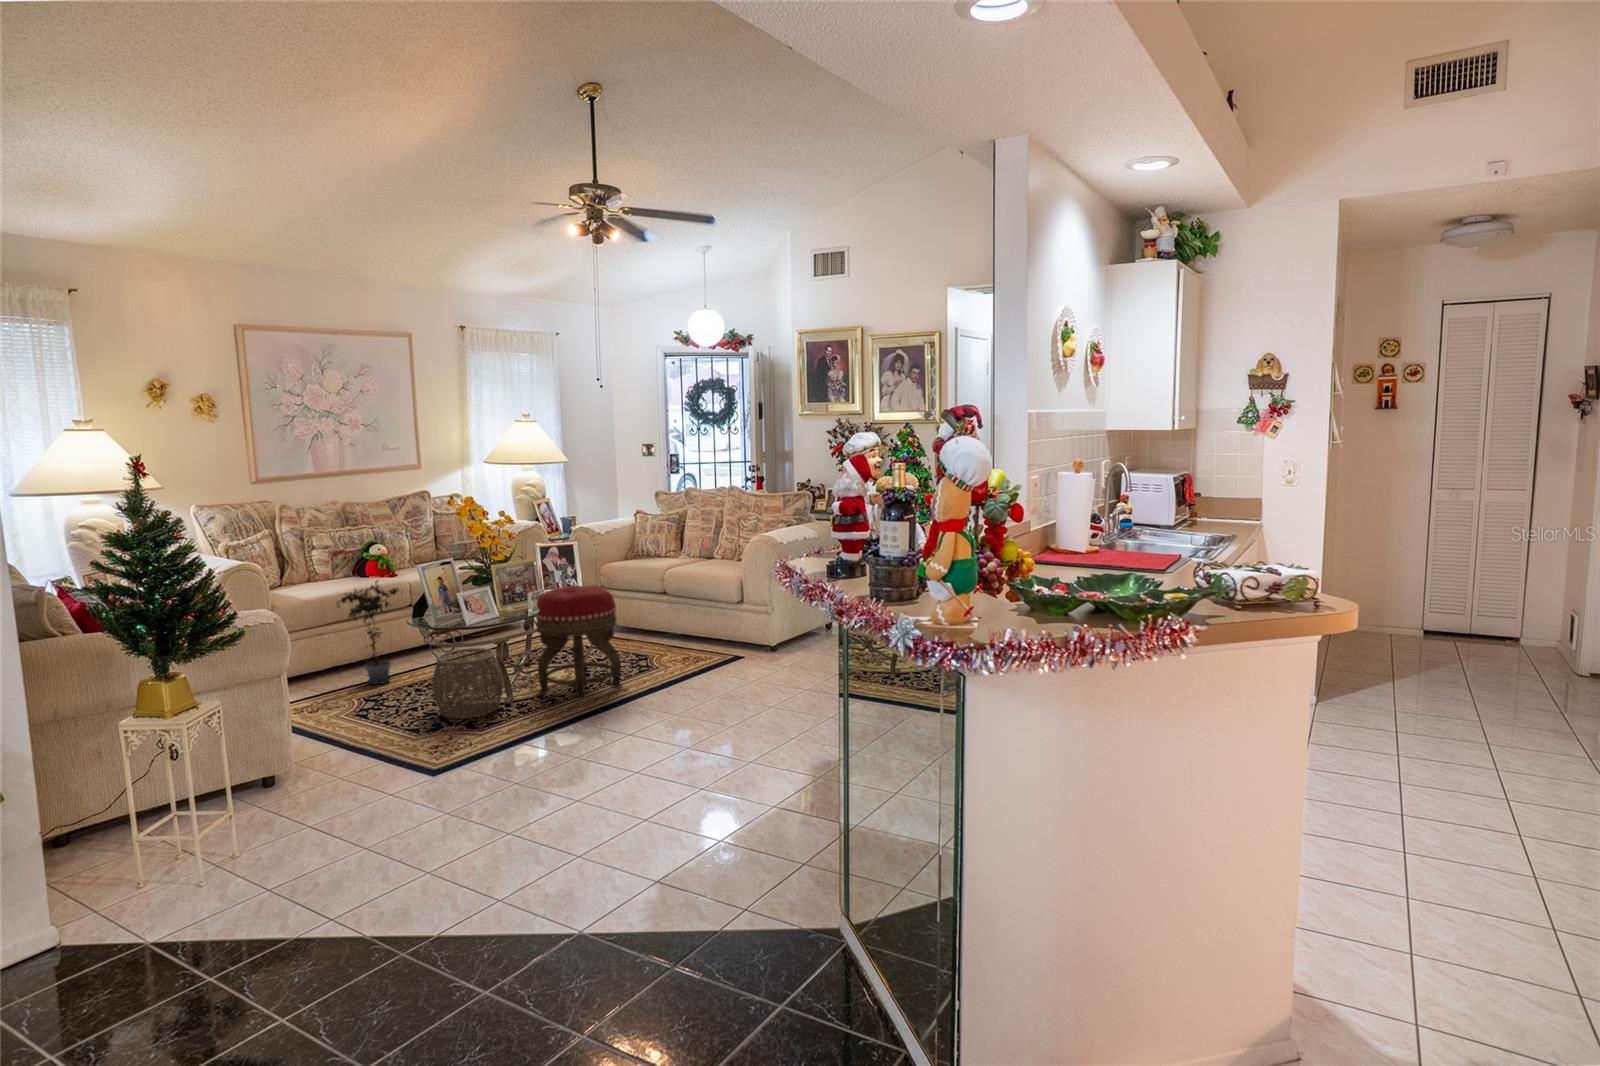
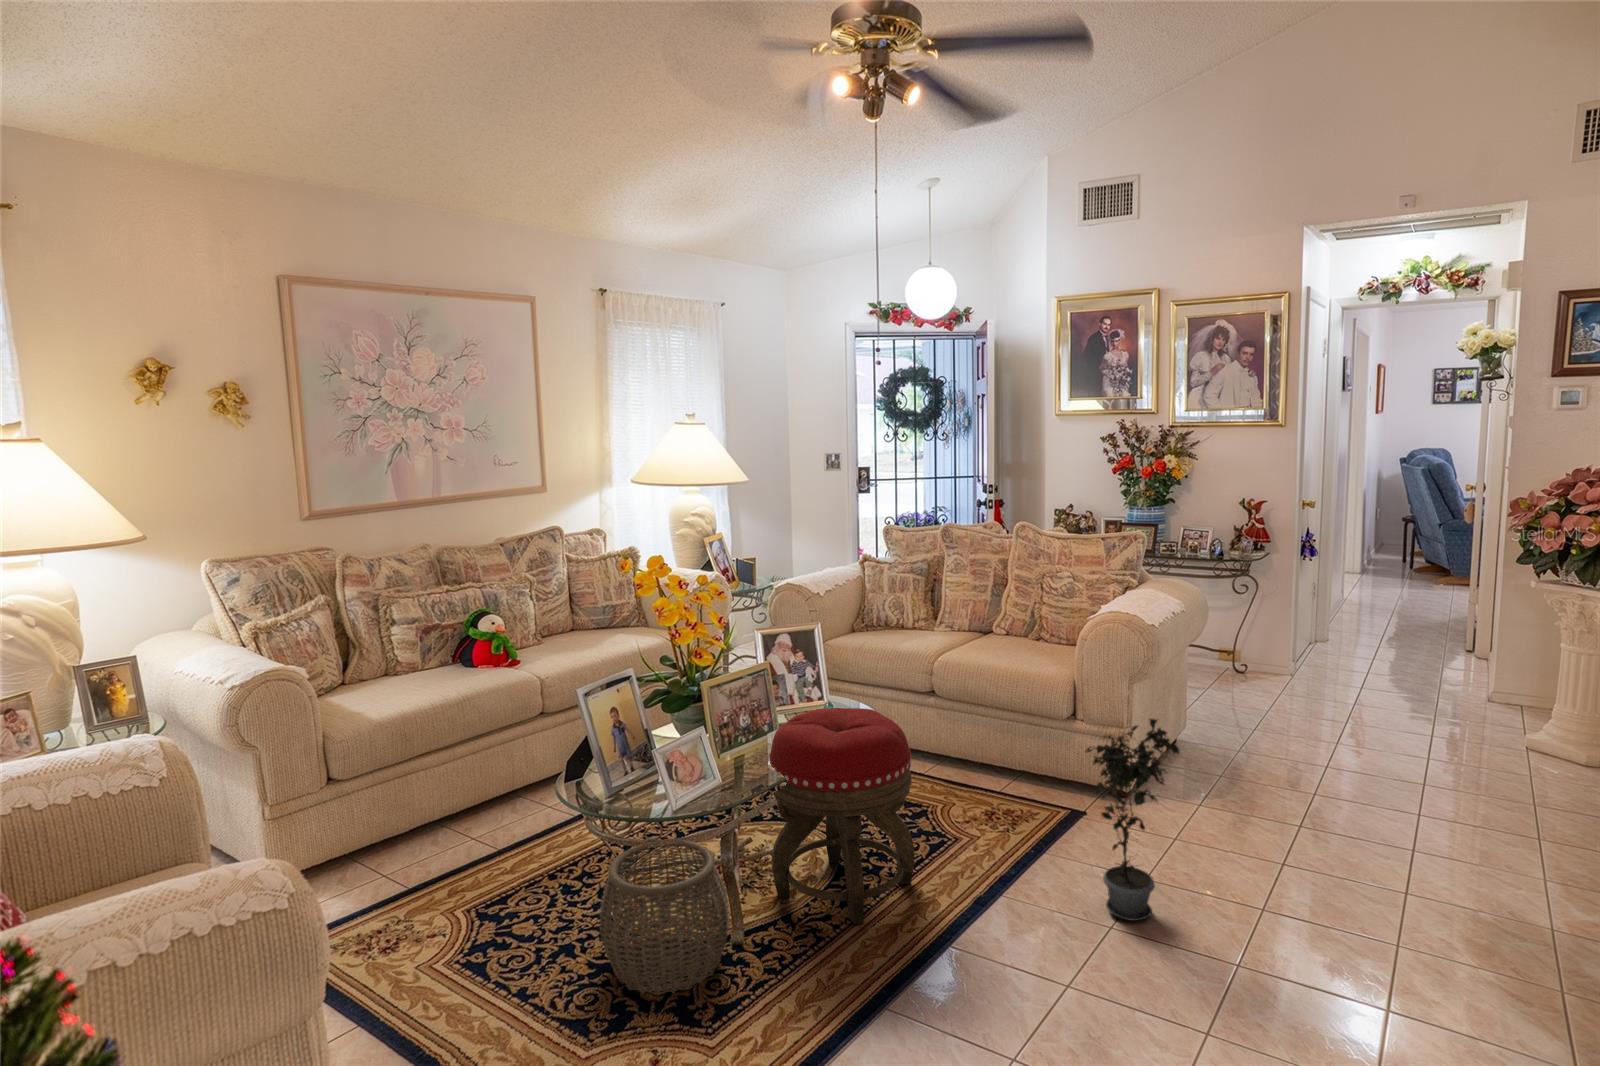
potted plant: present [337,581,398,684] -> present [1086,719,1179,921]

